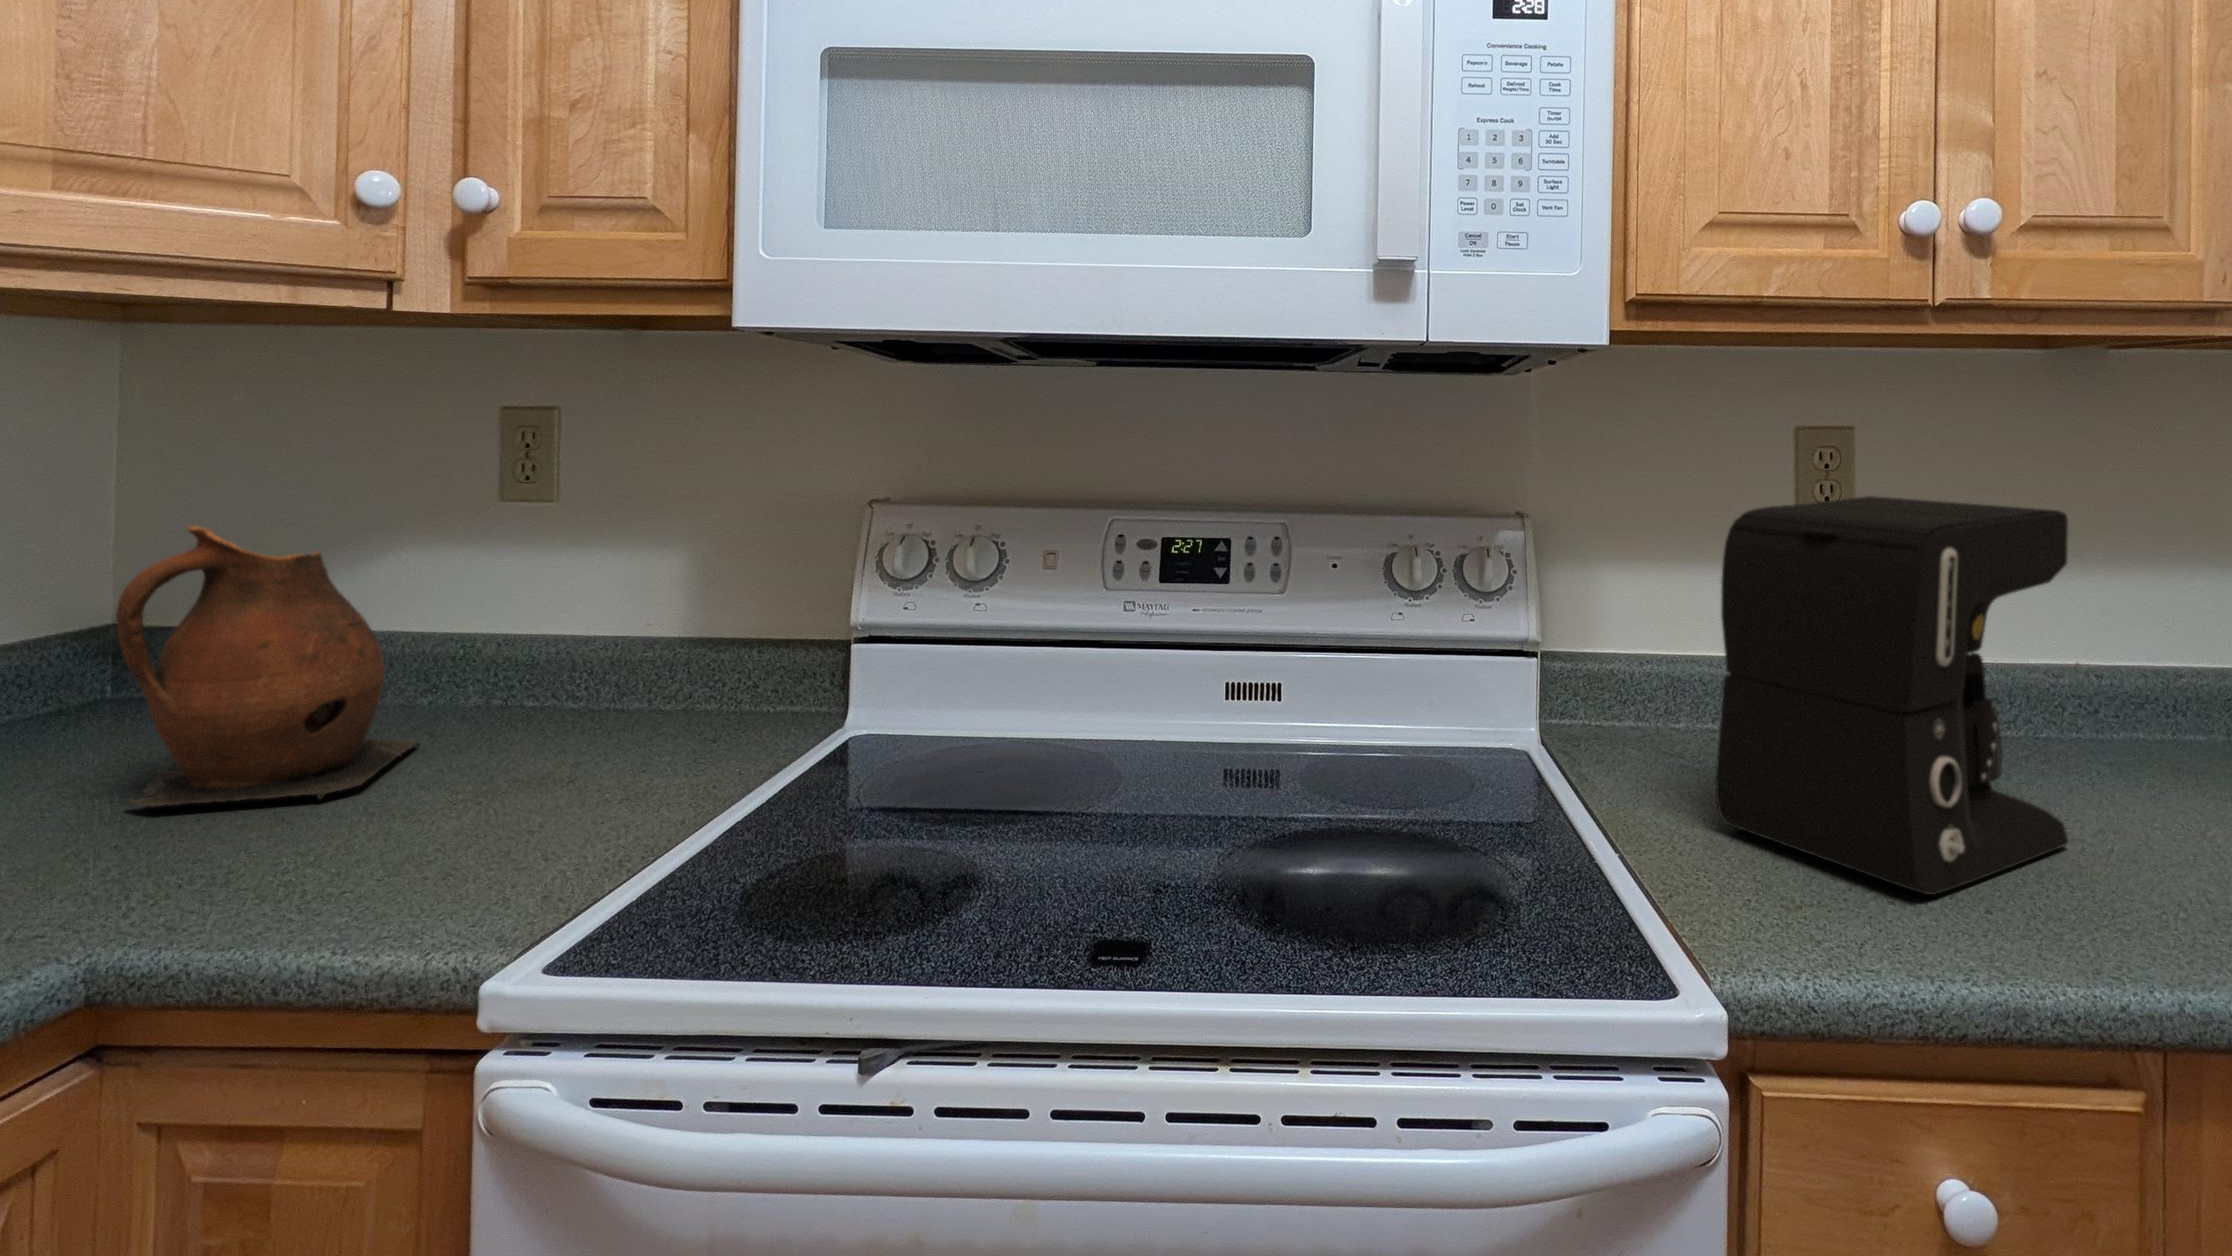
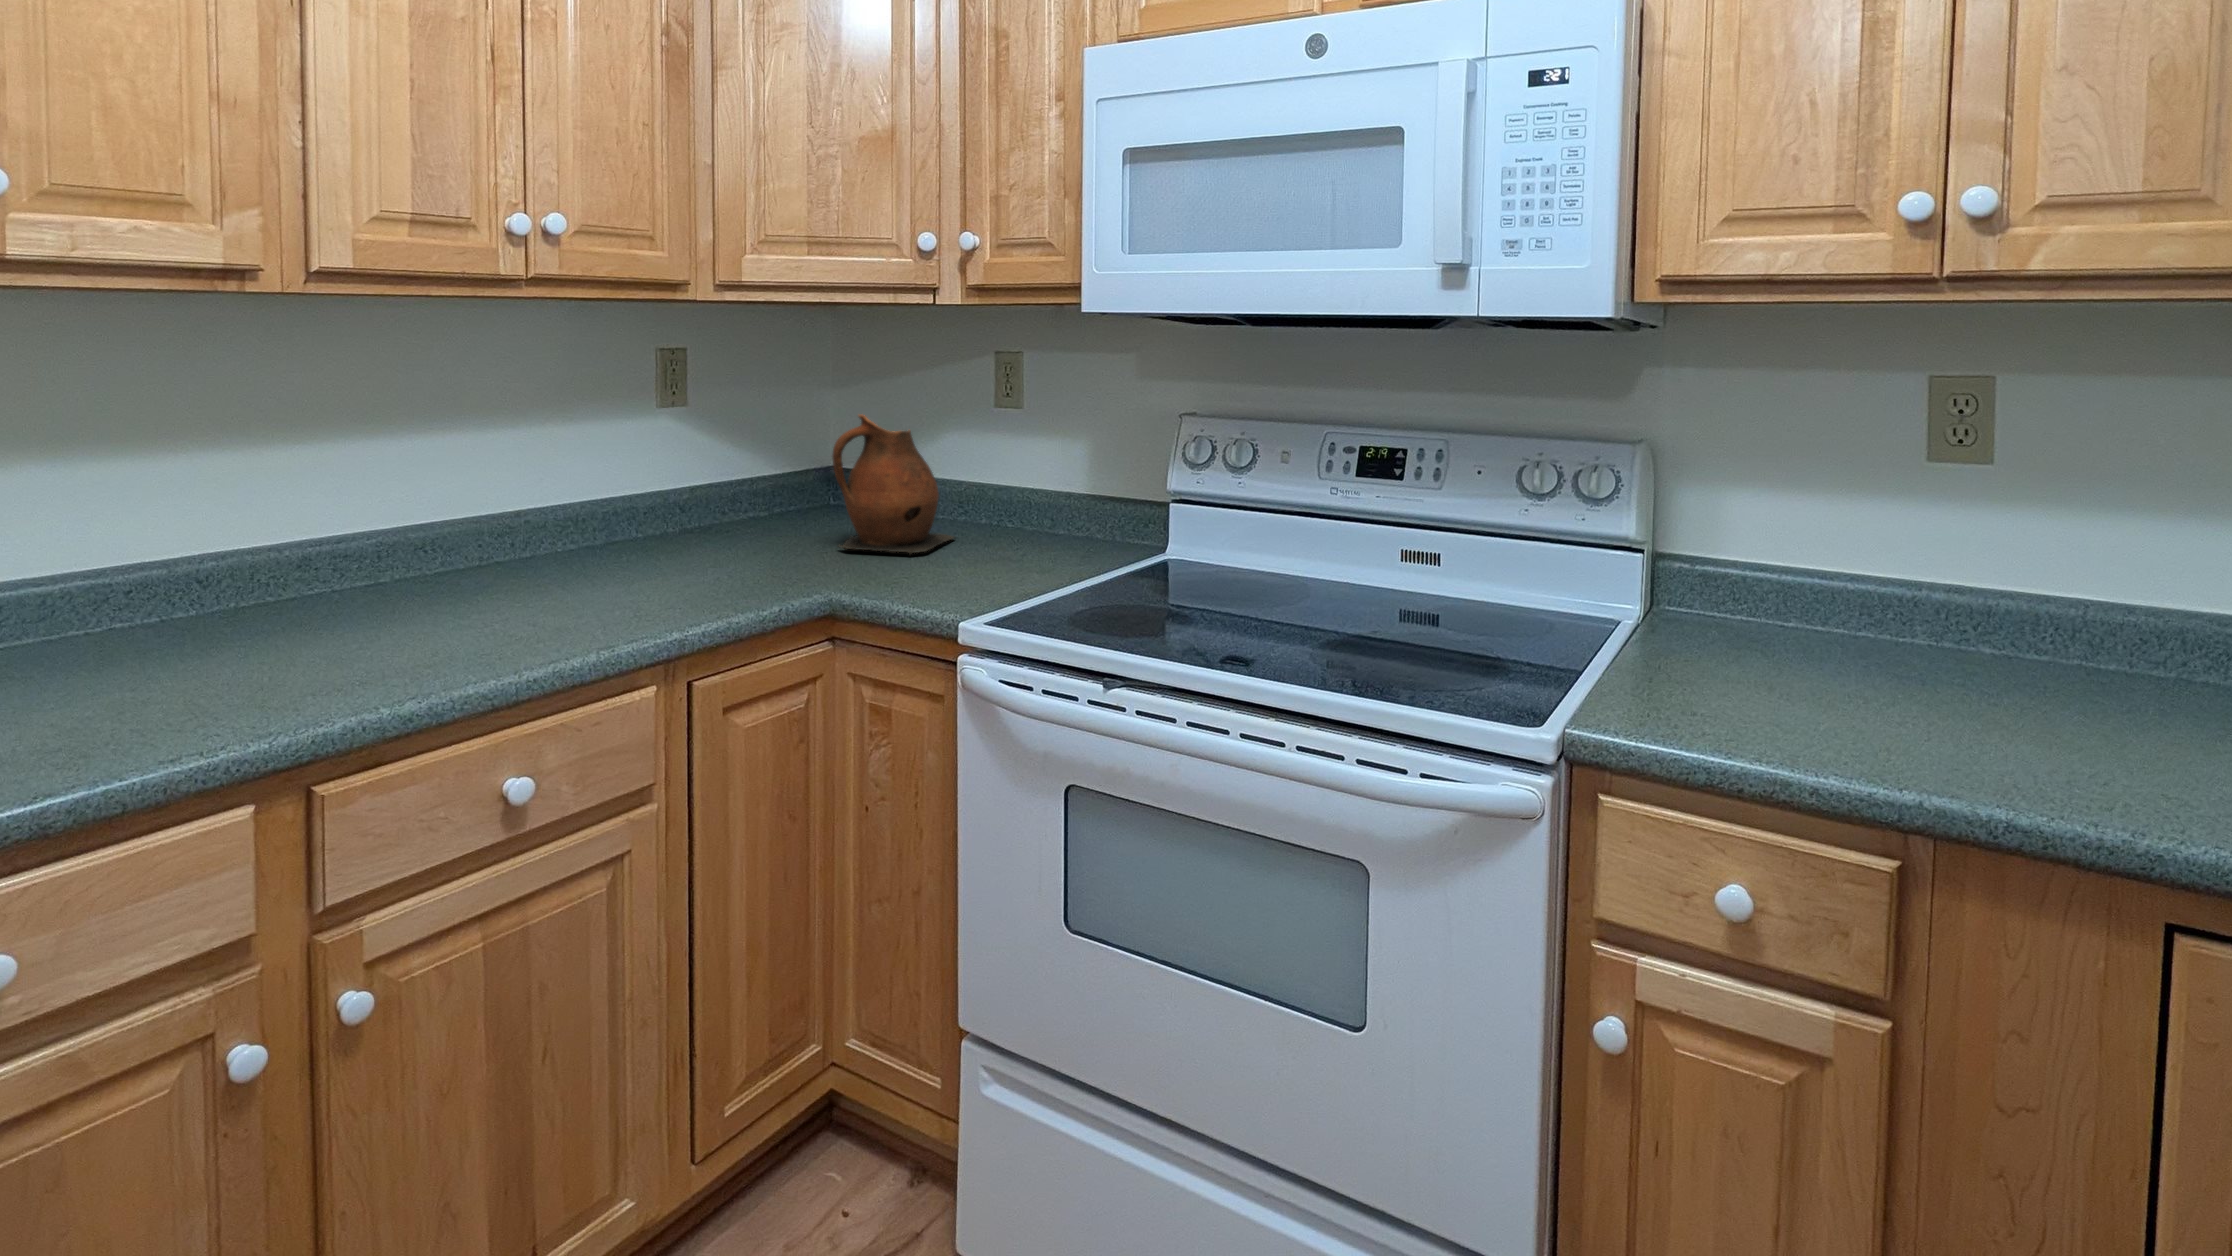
coffee maker: present [1716,496,2068,895] -> none [1710,437,2046,733]

